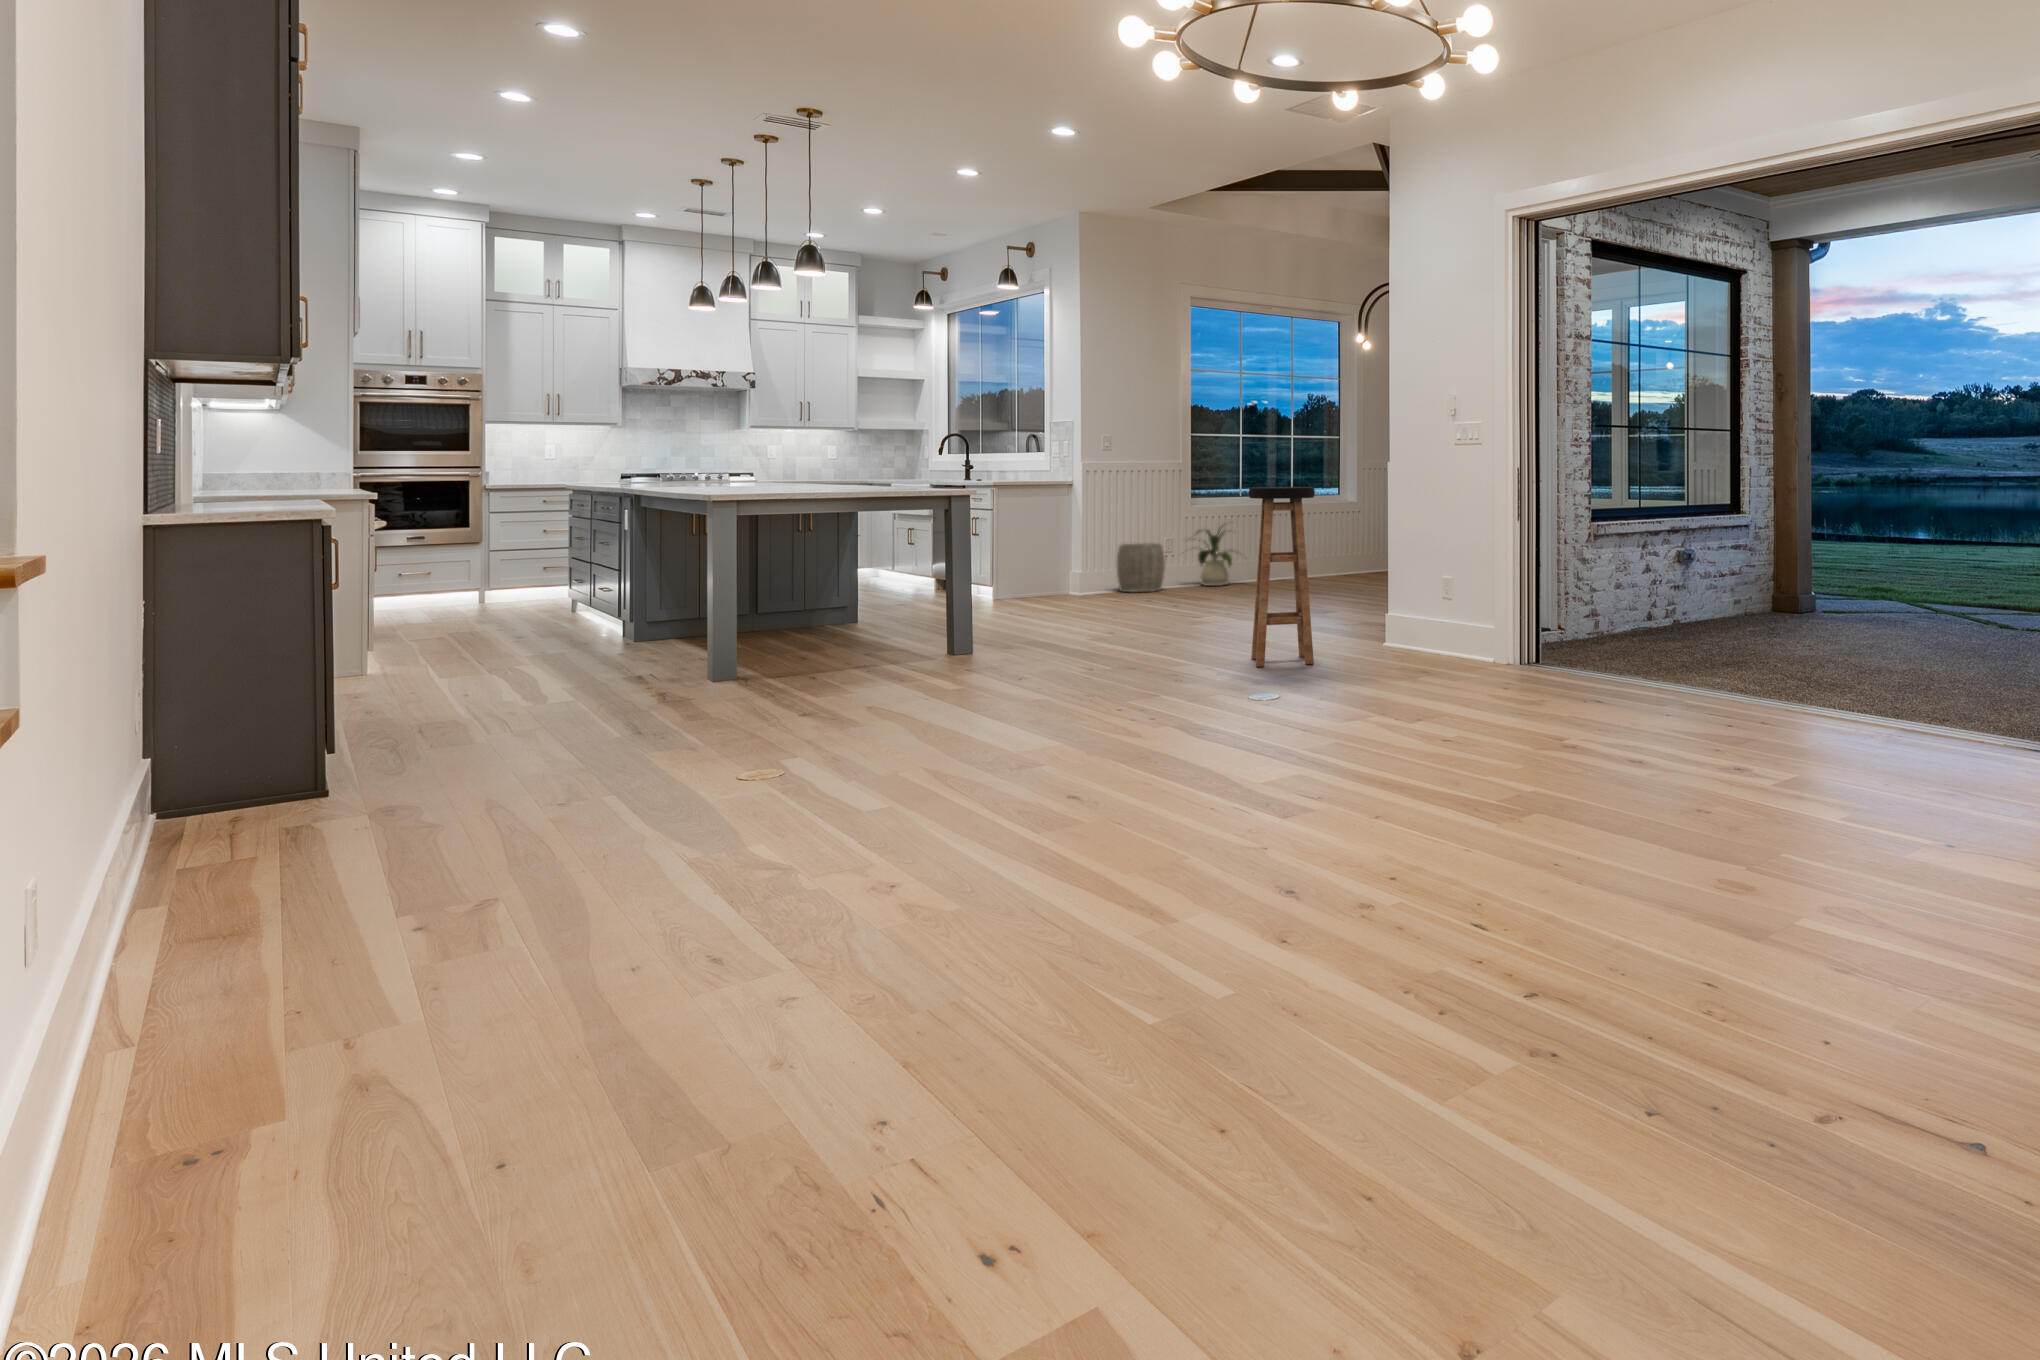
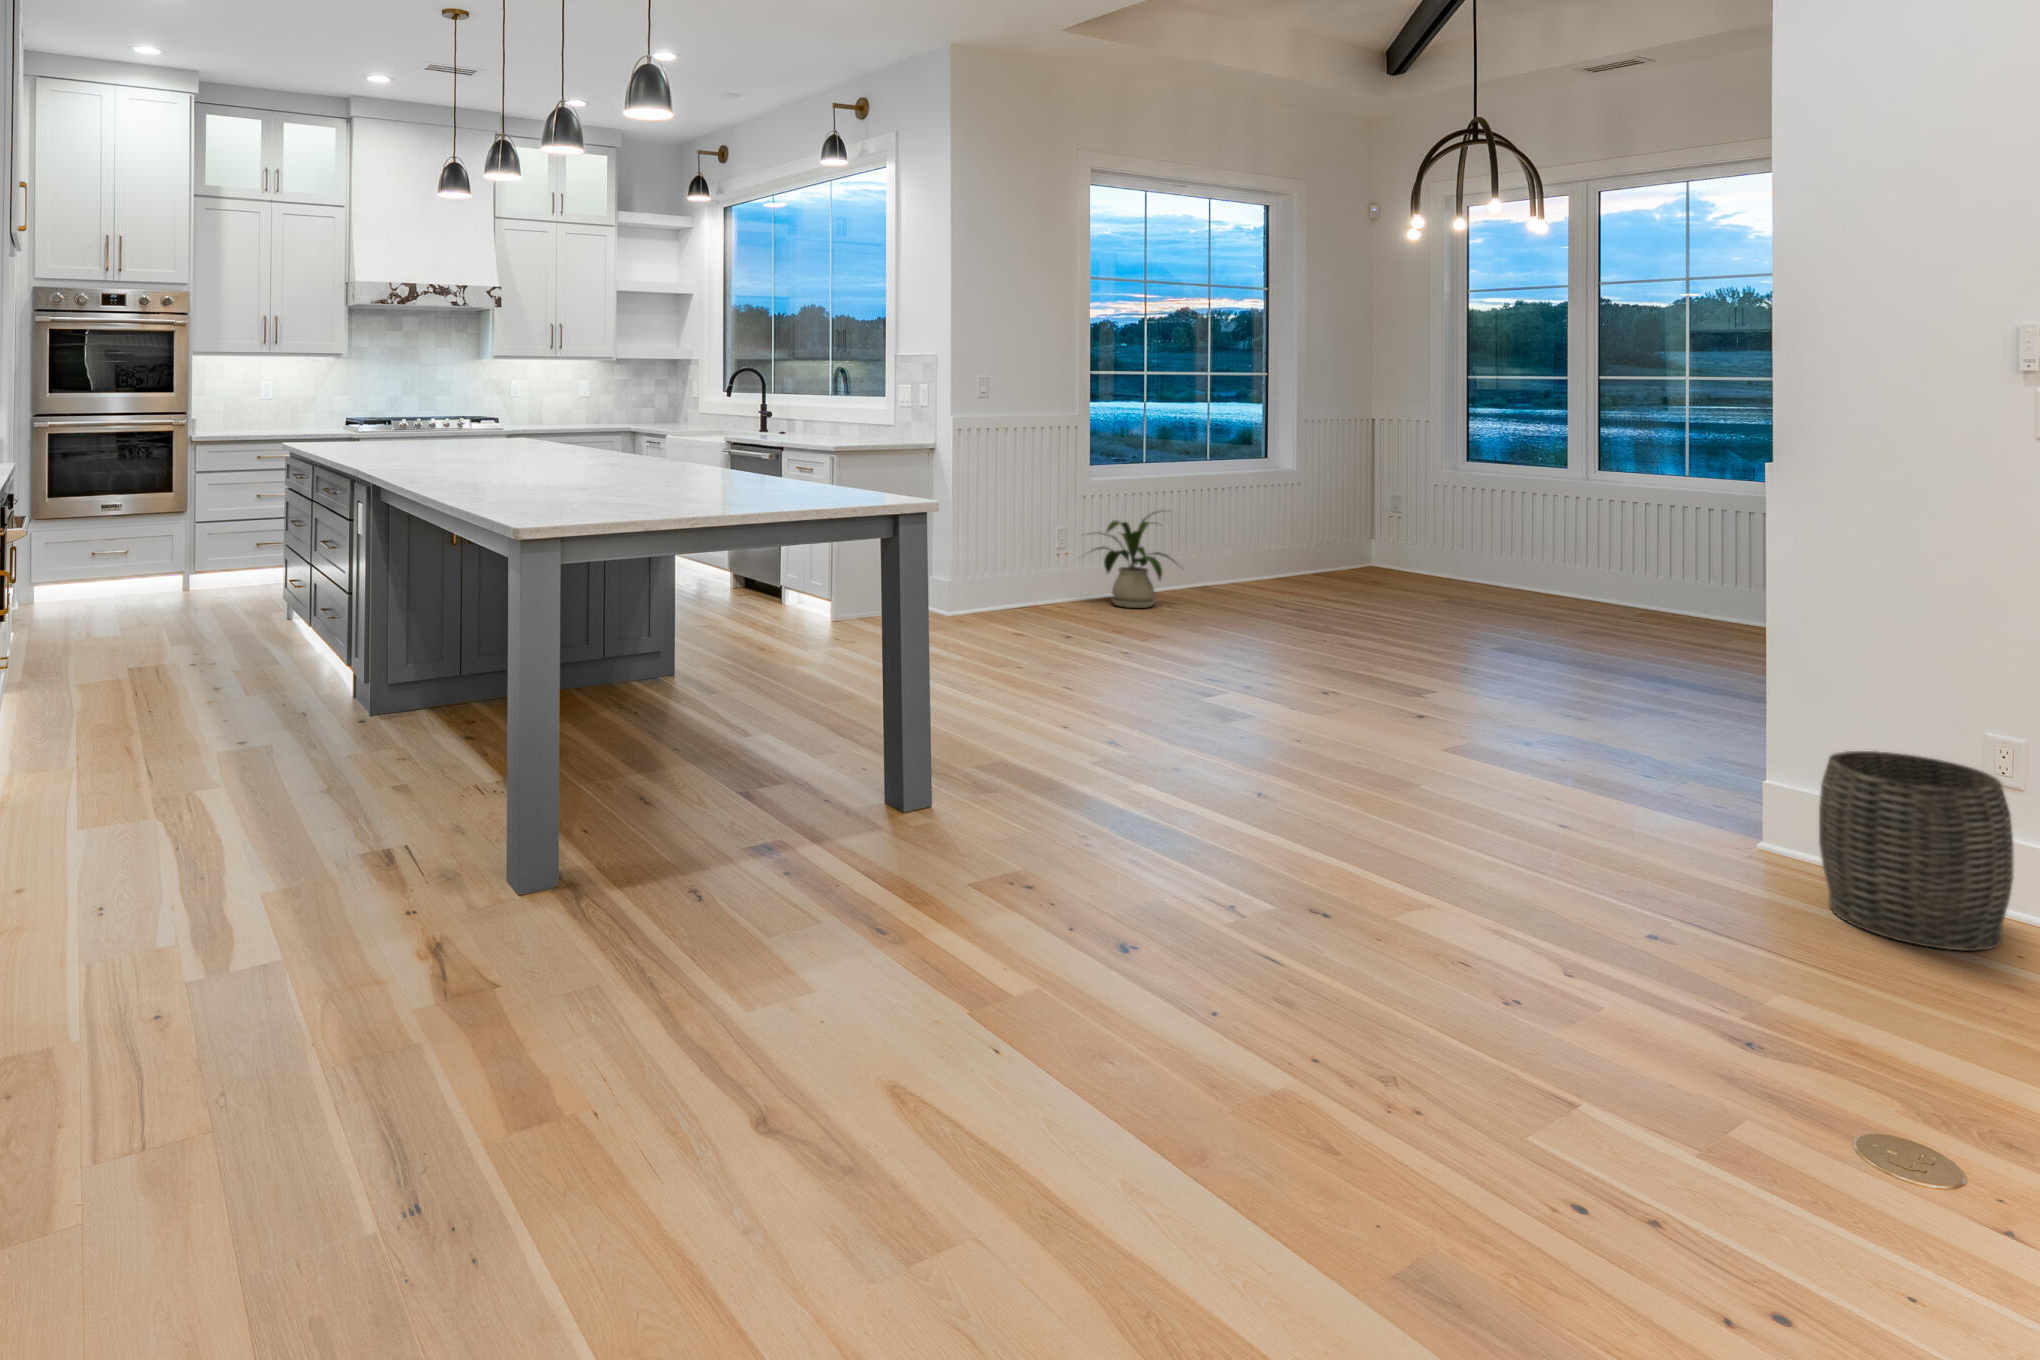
bar stool: present [1249,487,1315,667] -> none [1473,520,1650,910]
woven basket: present [1117,543,1165,592] -> present [1819,751,2014,951]

